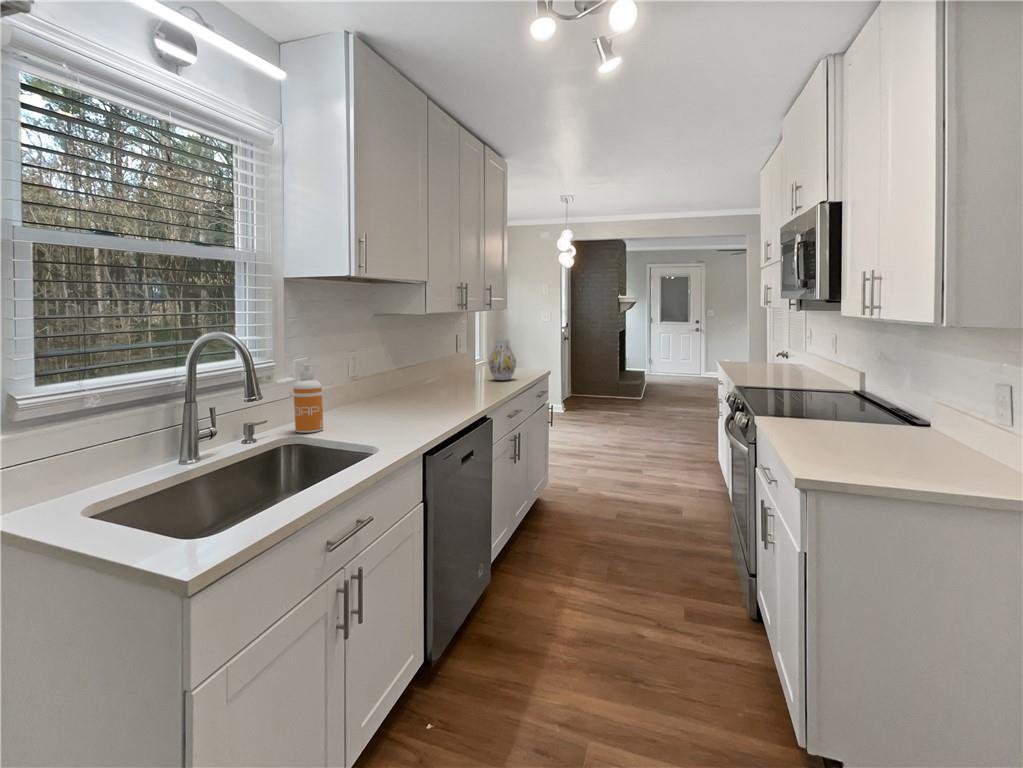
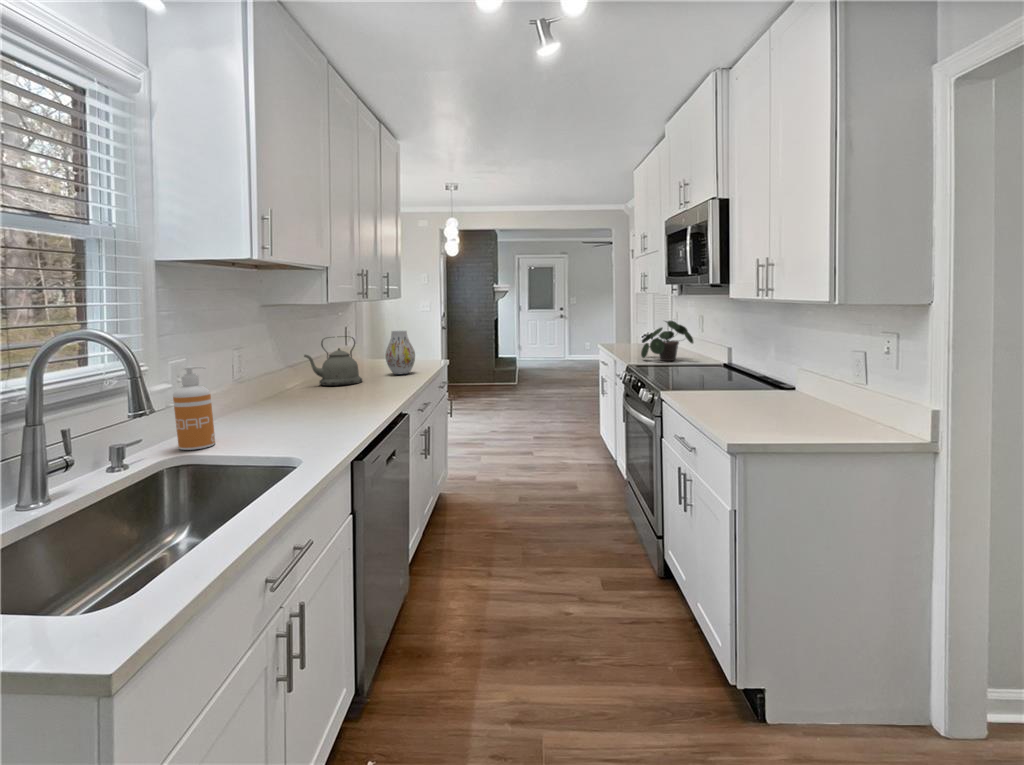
potted plant: none [754,337,816,380] -> present [641,321,693,361]
kettle: none [415,343,465,388] -> present [304,337,362,386]

